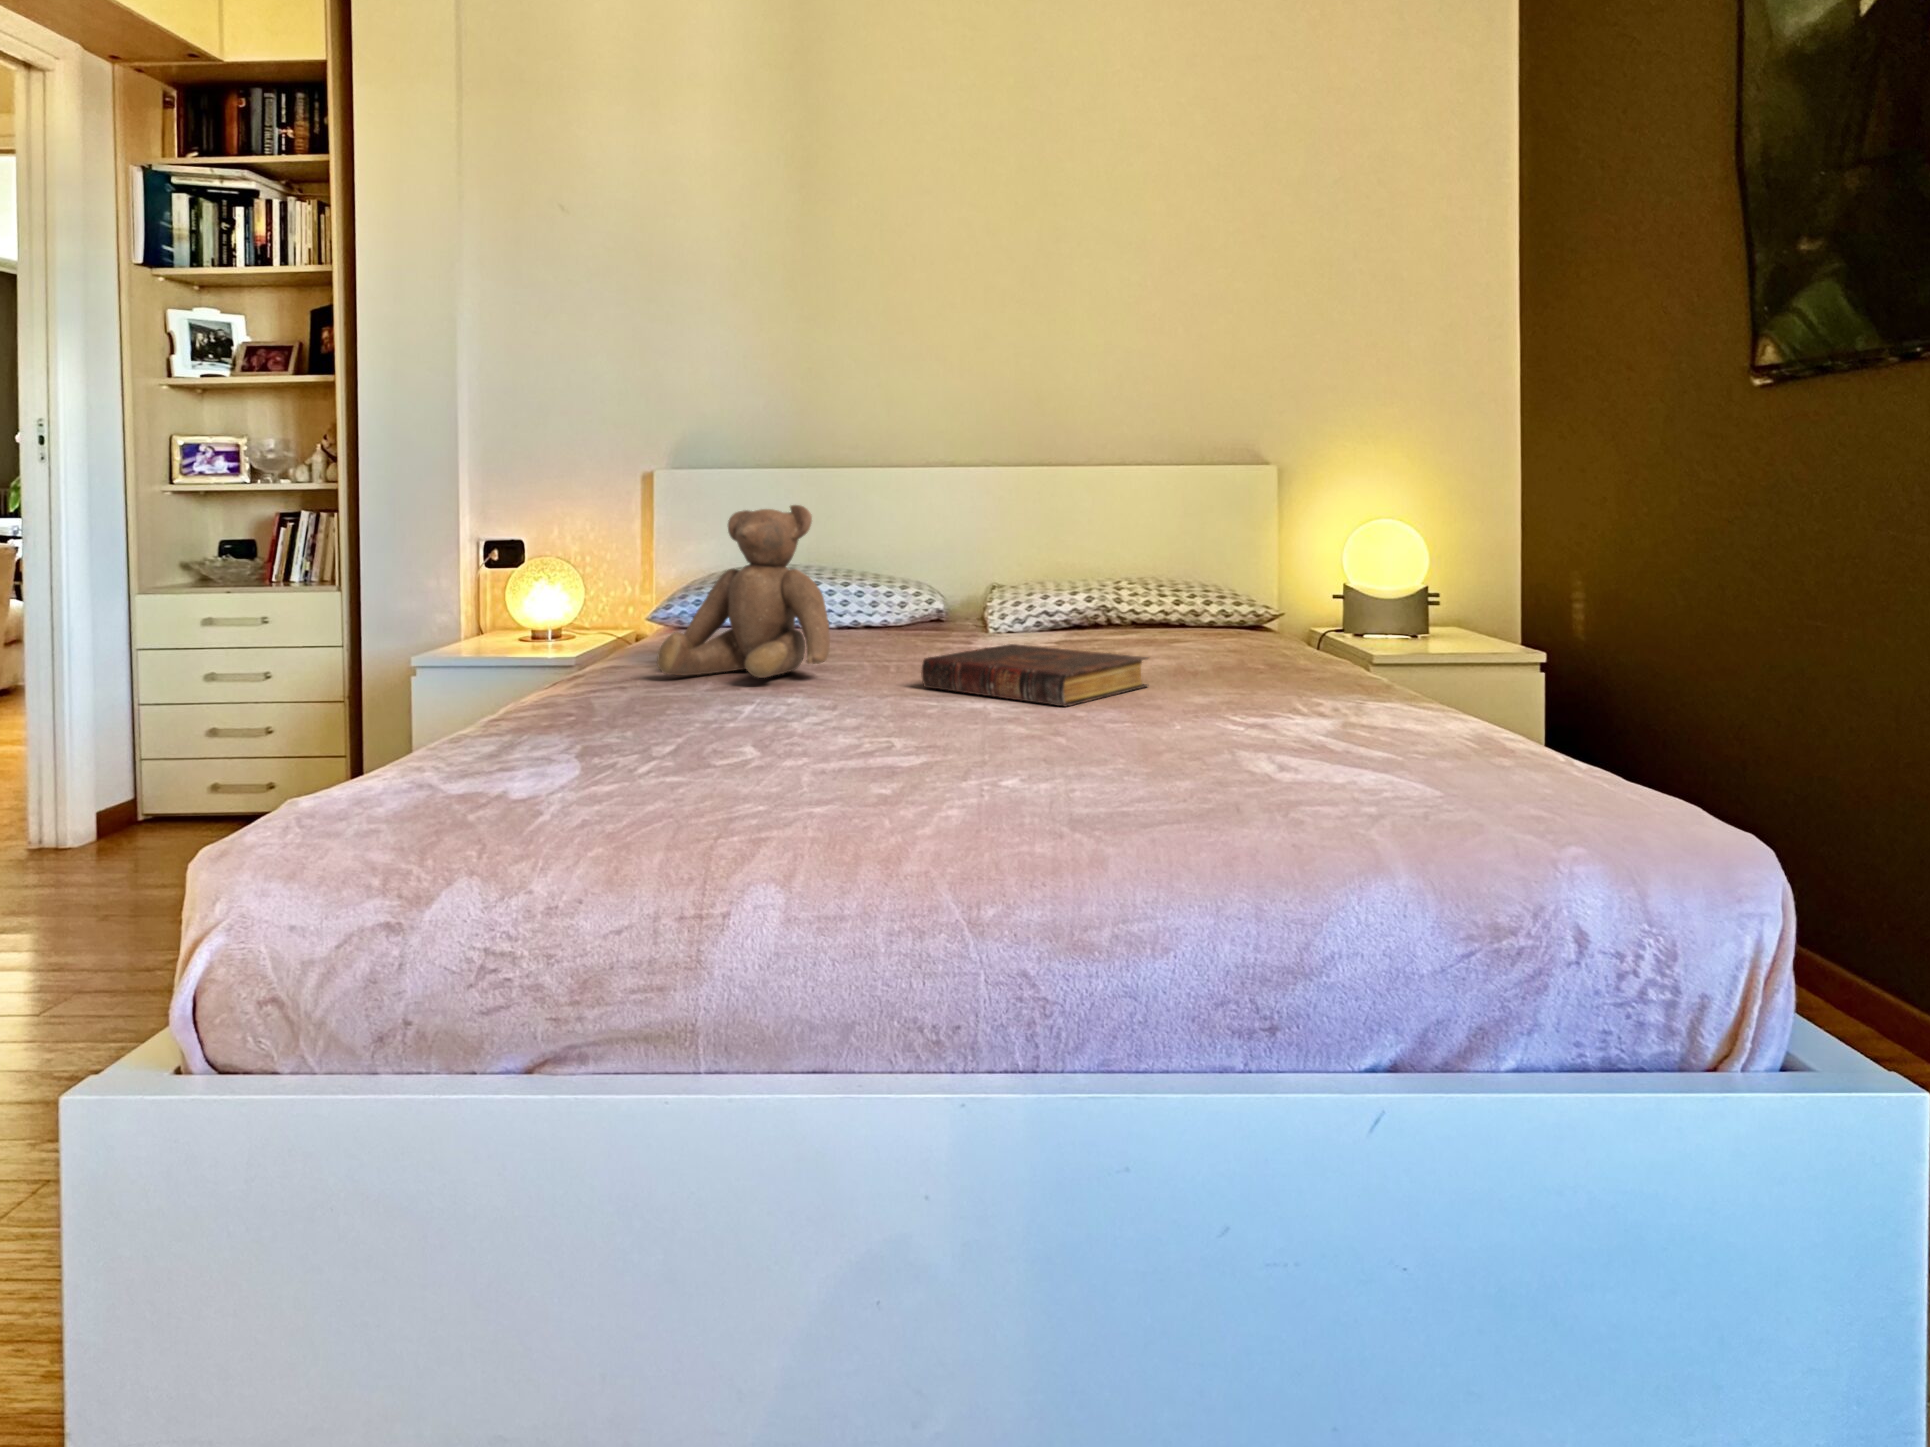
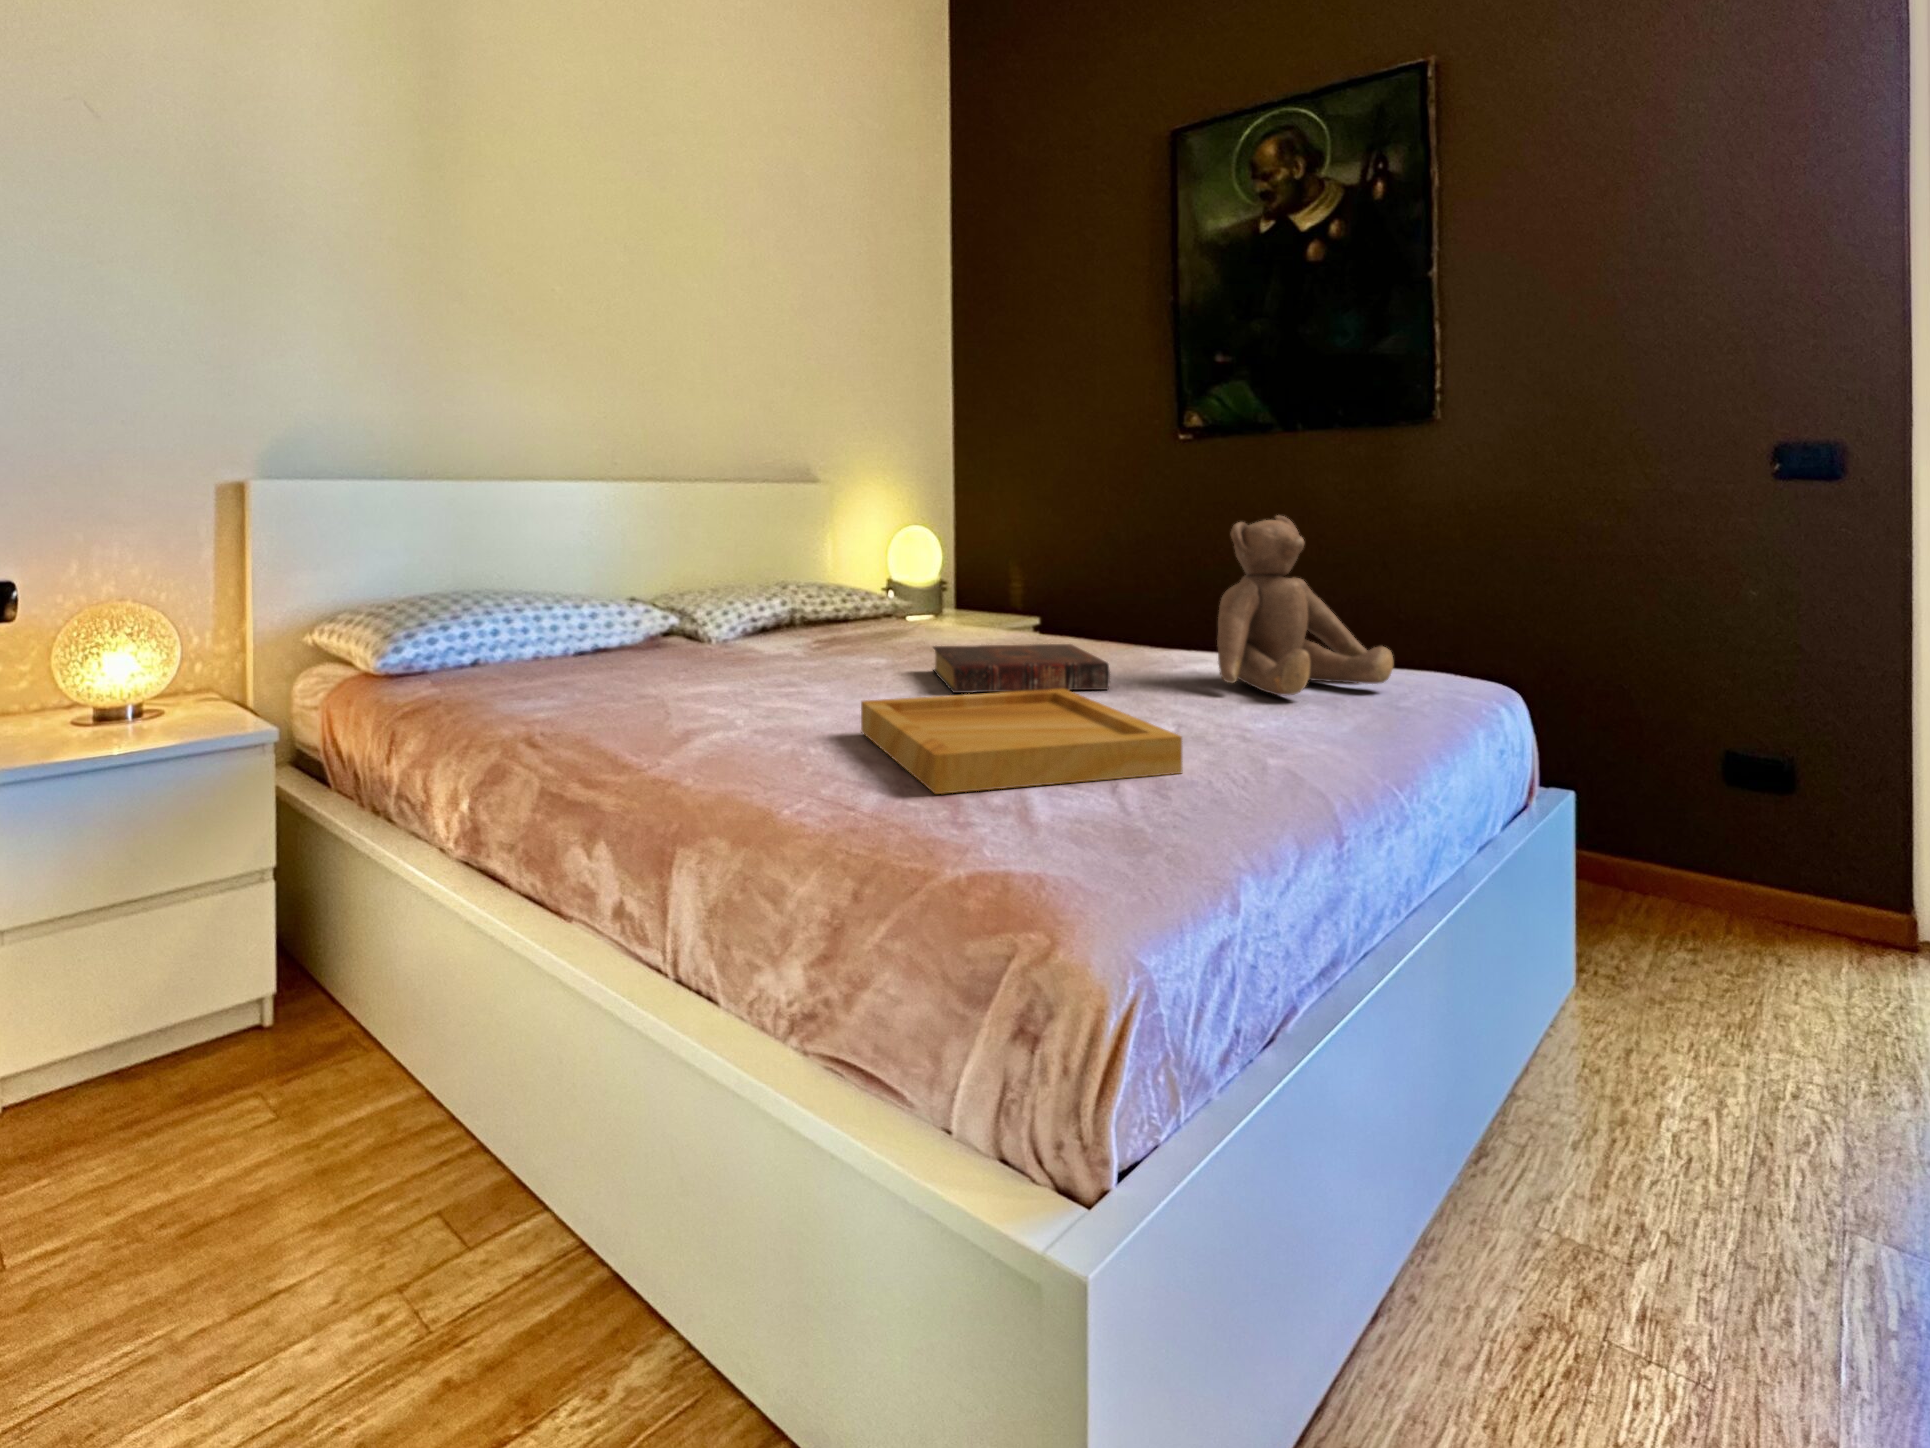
teddy bear: present [657,505,830,678] -> present [1217,515,1394,695]
tray: none [542,669,889,765] -> present [861,689,1183,794]

